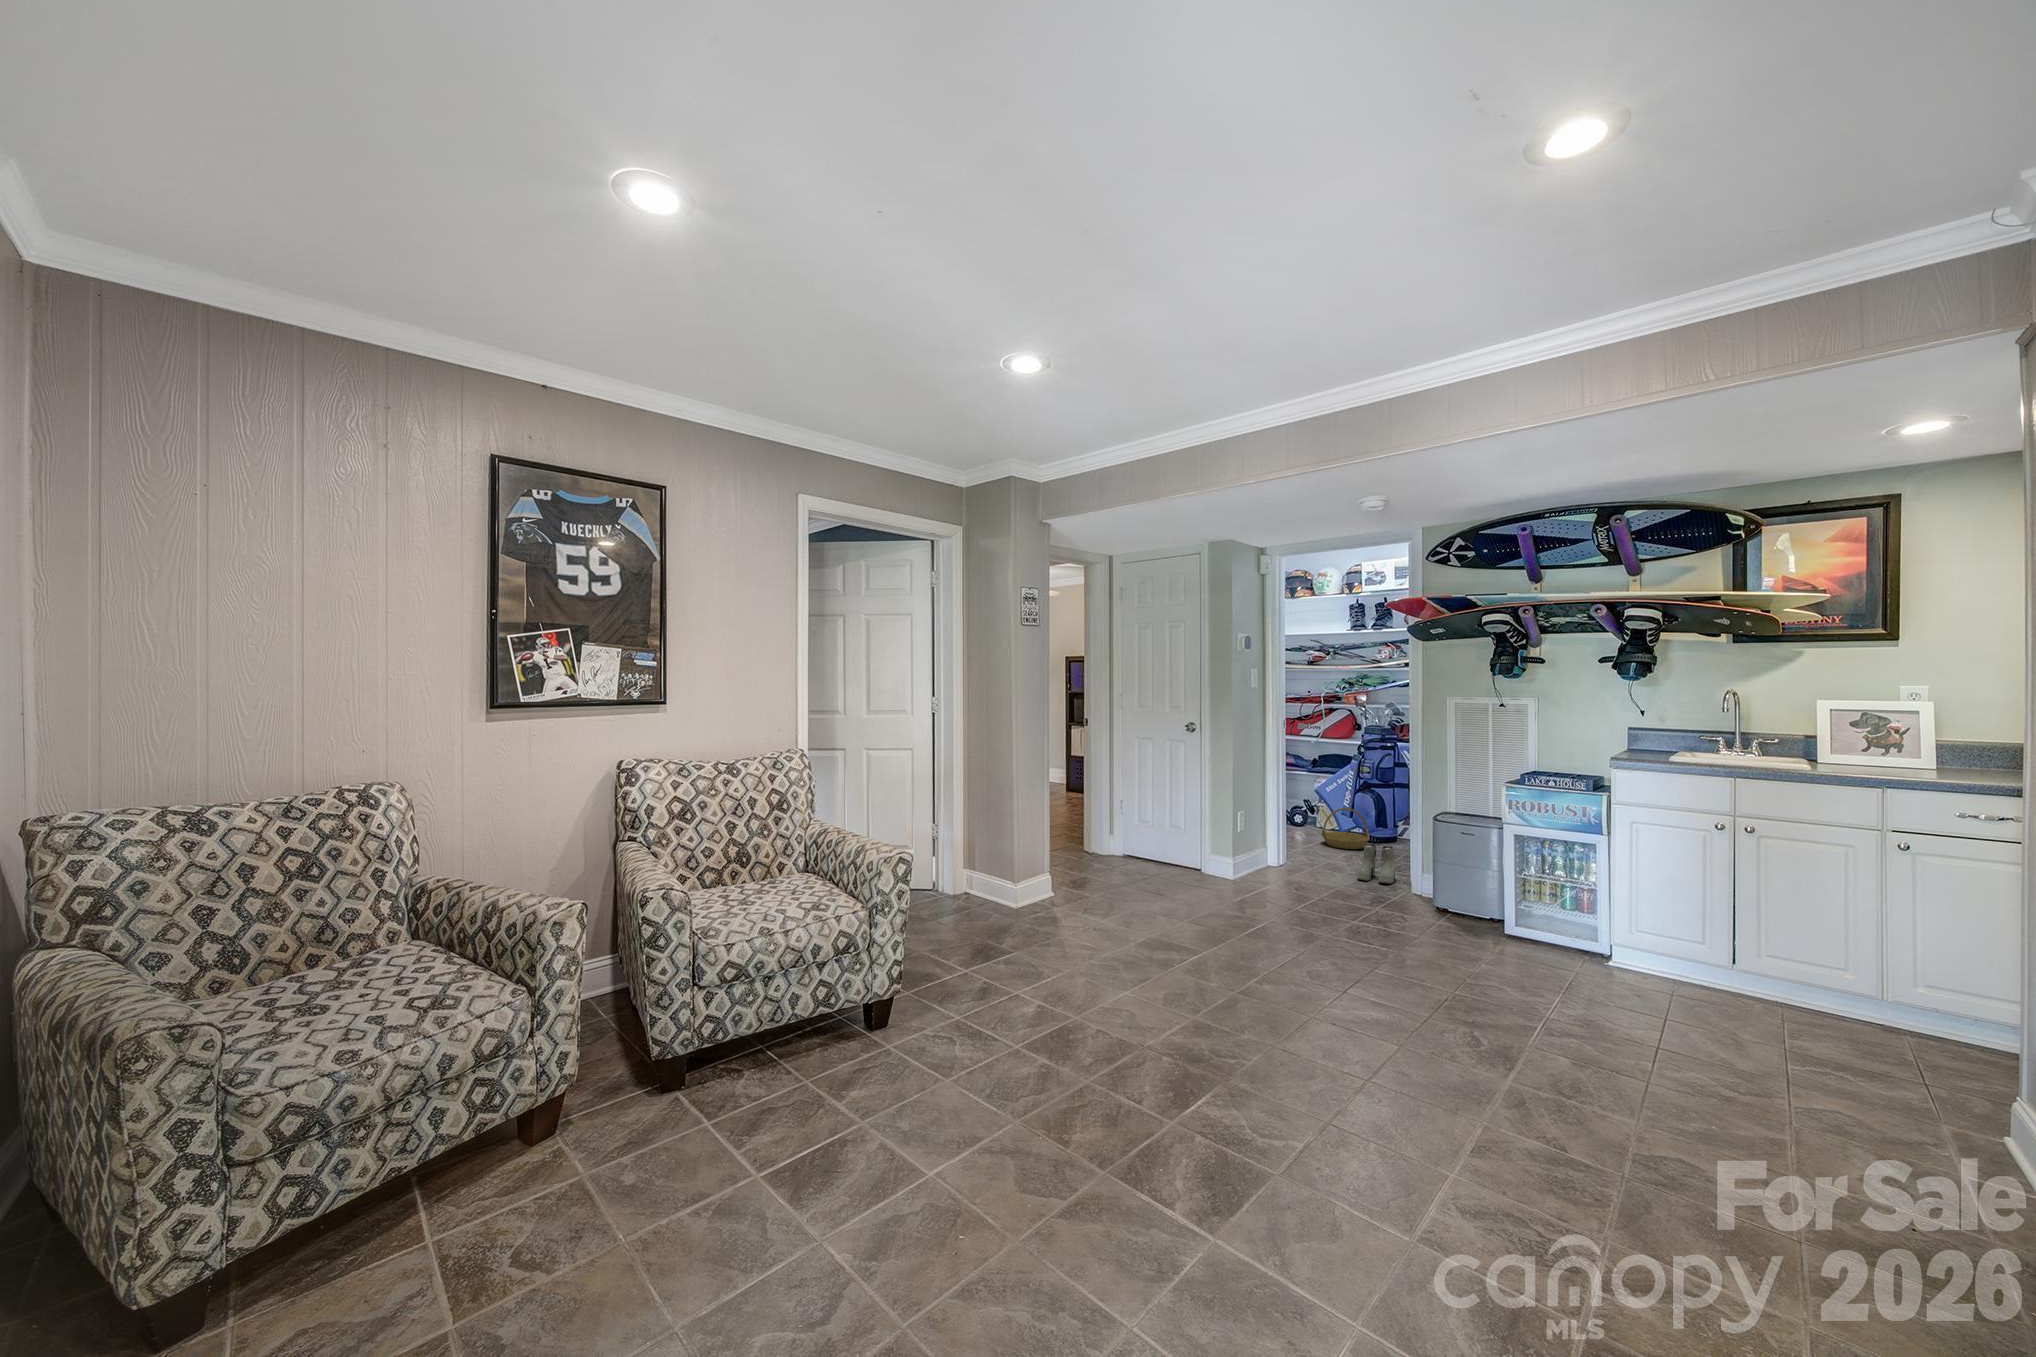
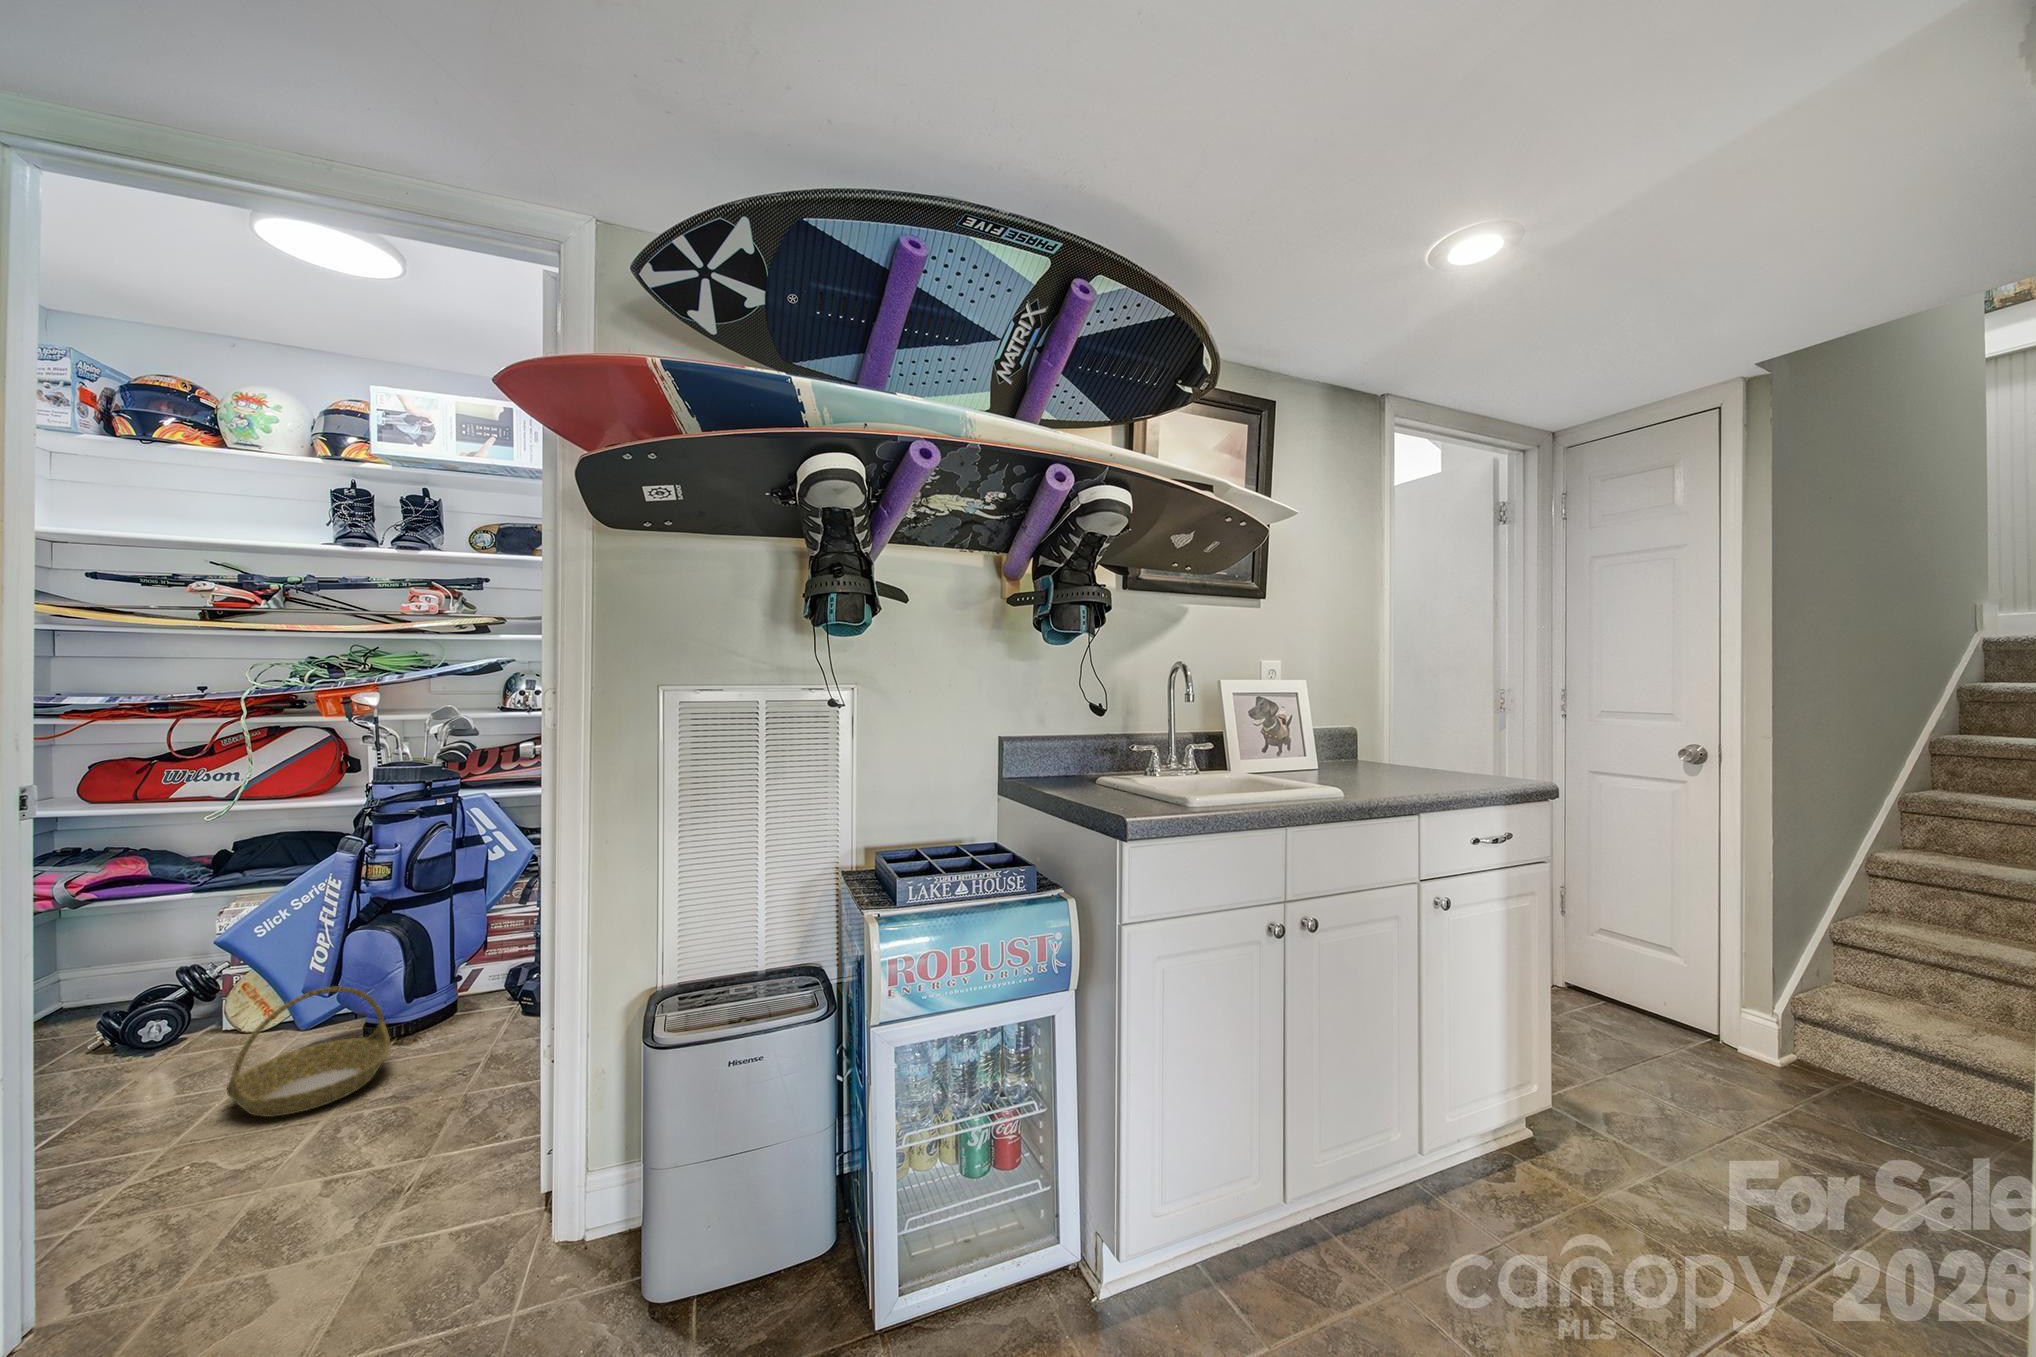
boots: present [1358,844,1396,884] -> none [362,1116,493,1292]

